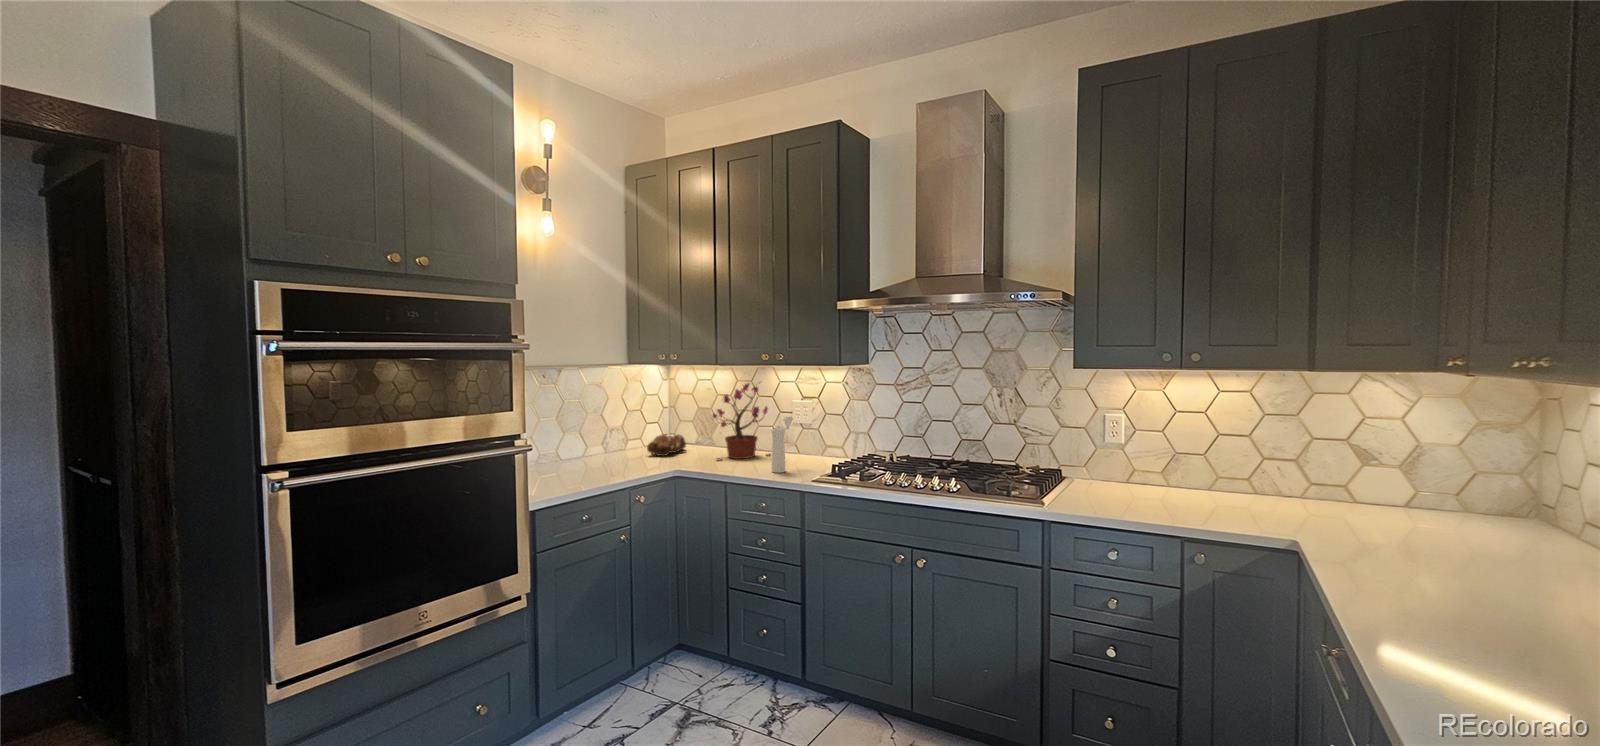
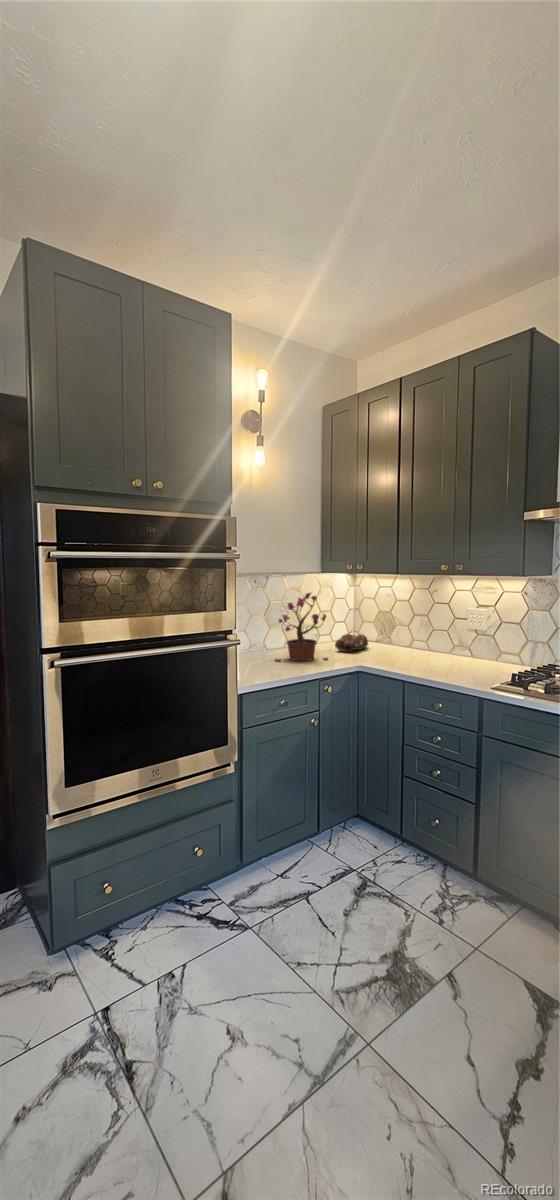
potted plant: present [713,383,770,461] -> present [275,593,328,661]
pepper mill: present [771,416,793,473] -> none [448,623,470,676]

